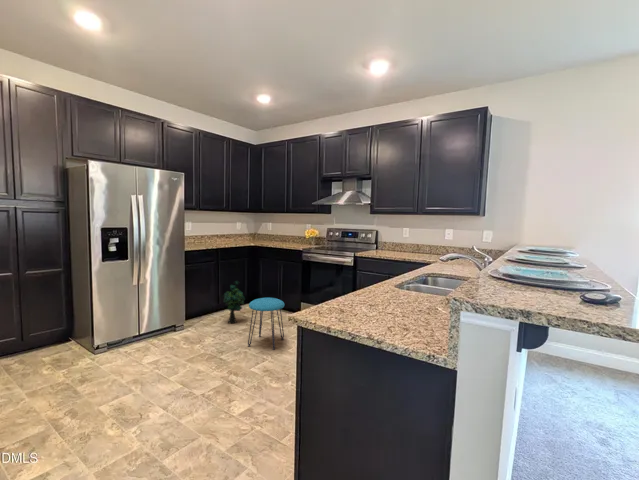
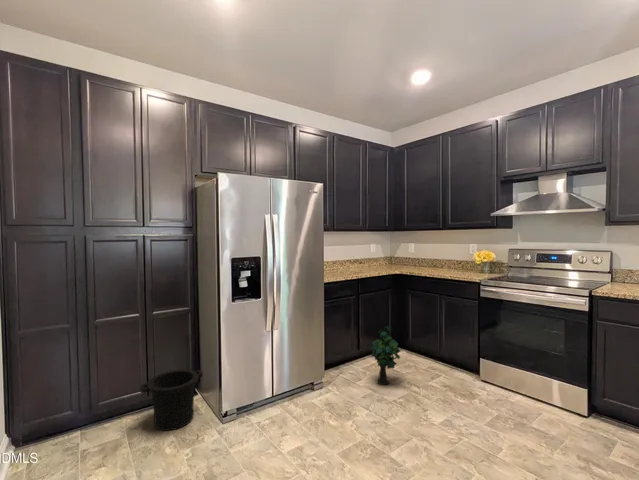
stool: present [248,298,285,350] -> none [422,359,480,450]
trash can: none [15,318,75,363] -> present [141,369,203,431]

